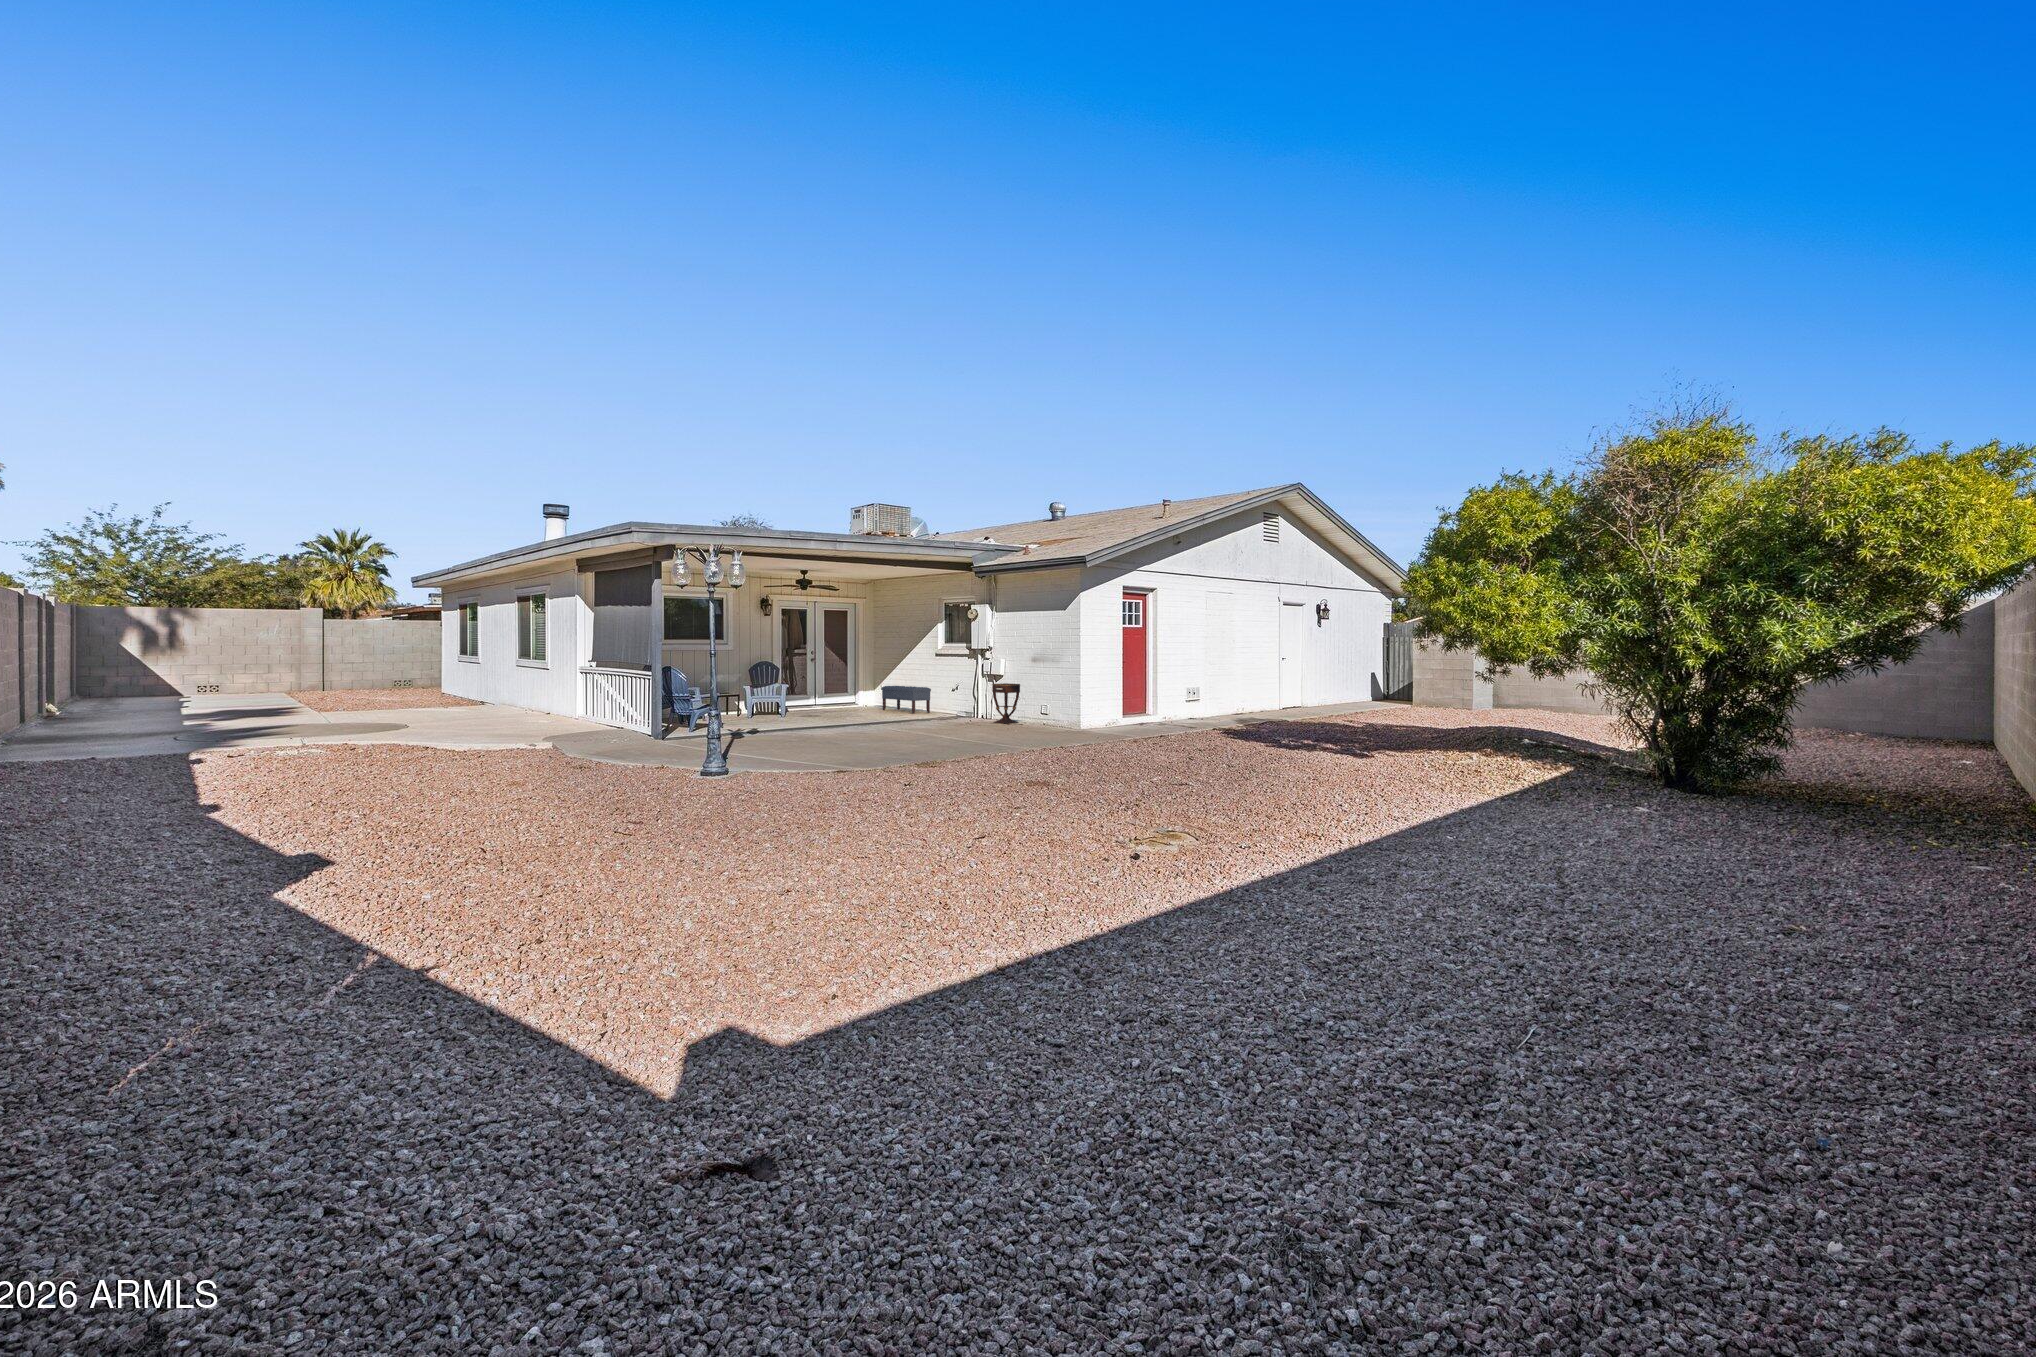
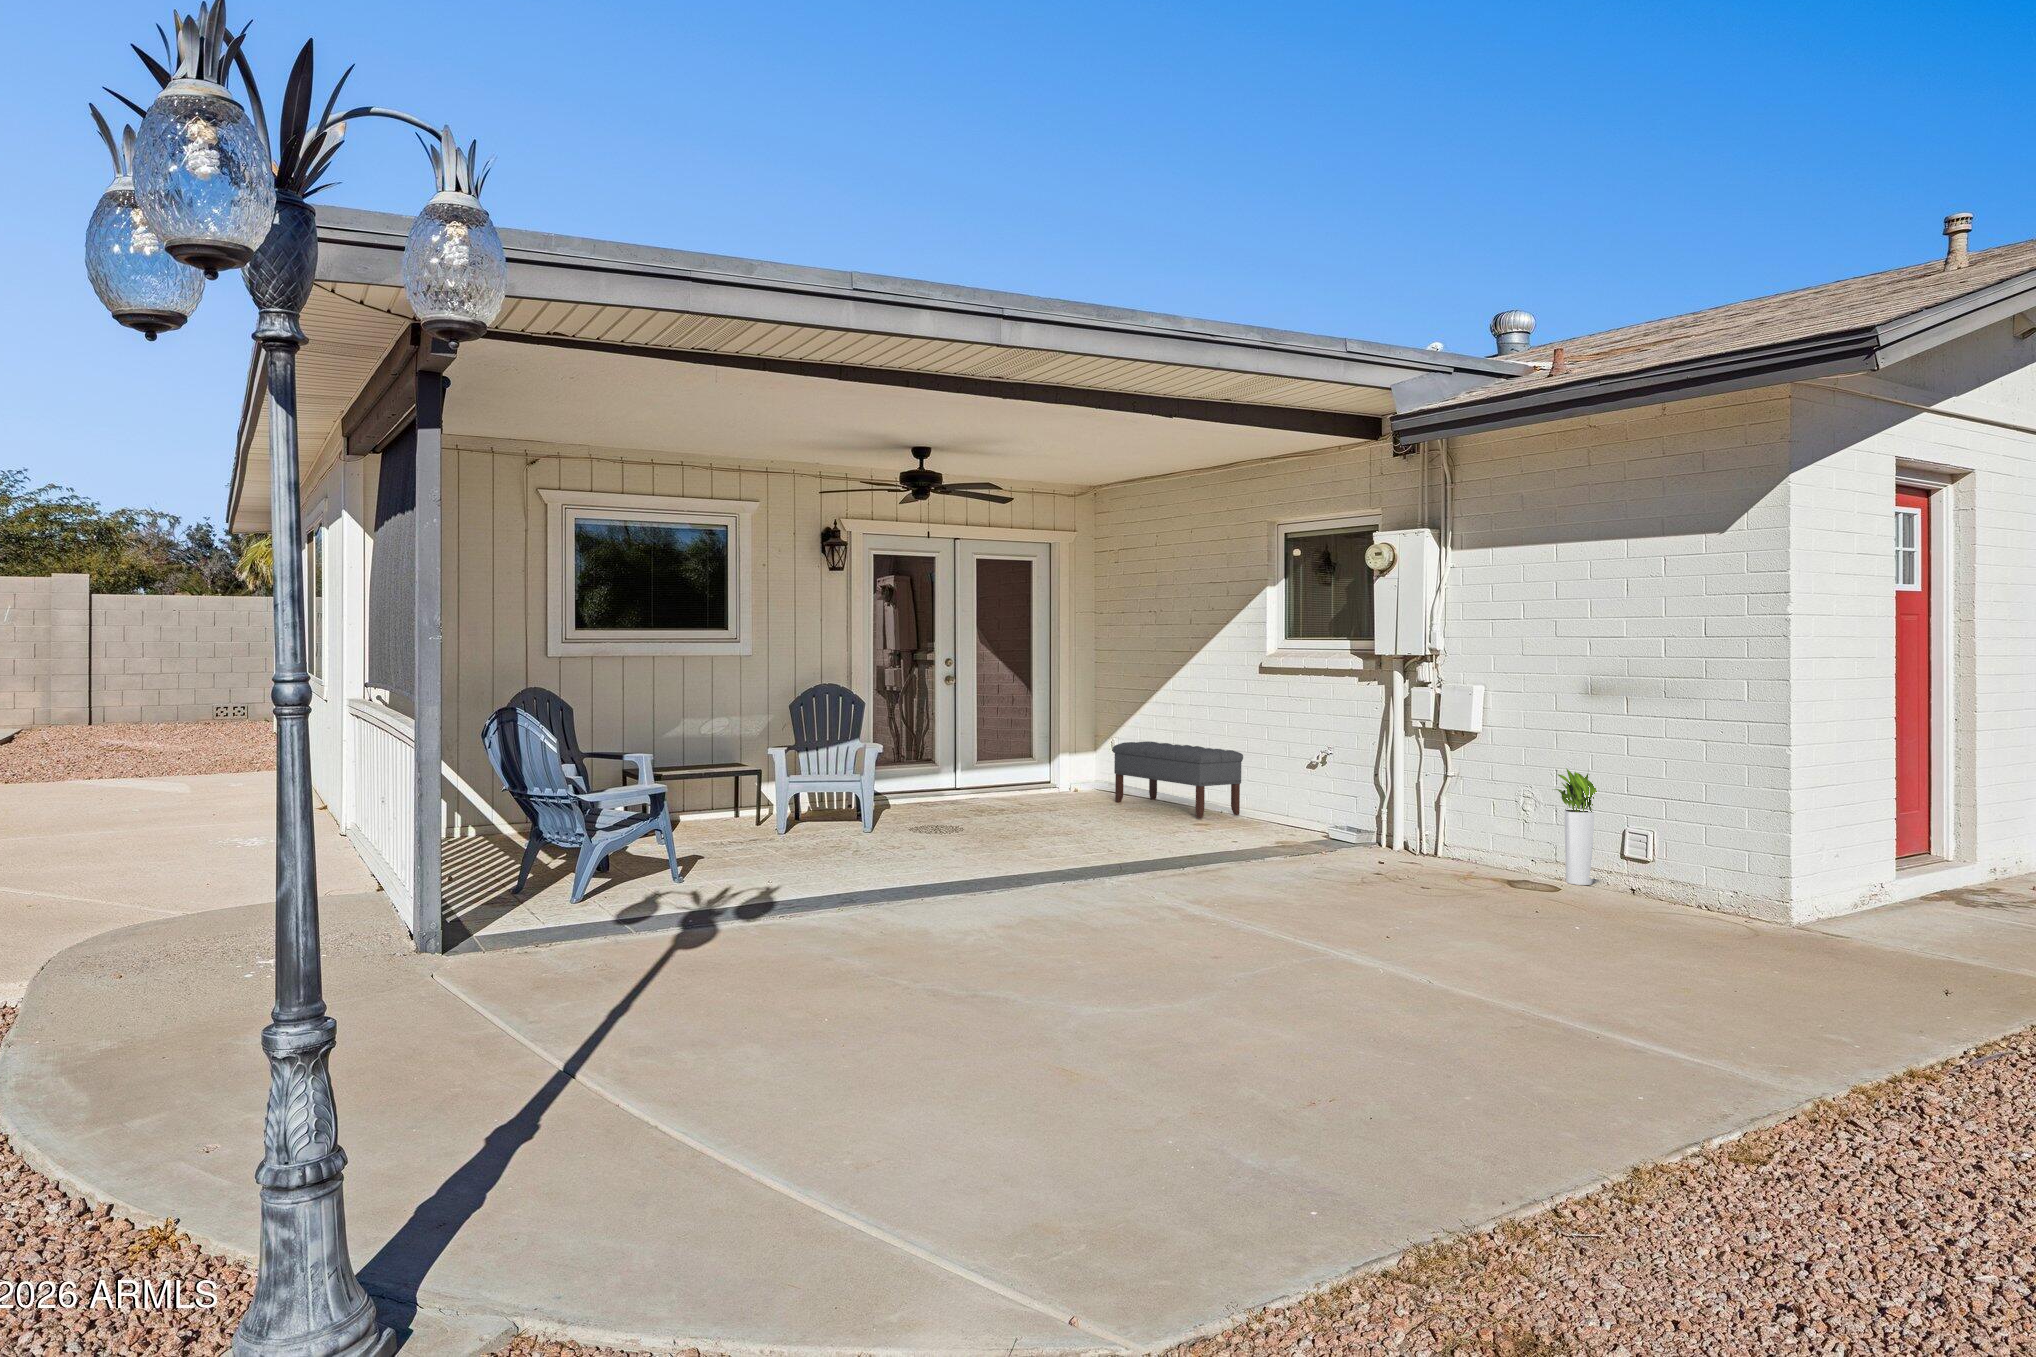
side table: present [992,683,1020,723] -> none [1451,753,1537,875]
planter: none [1021,686,1041,725] -> present [1555,768,1597,885]

